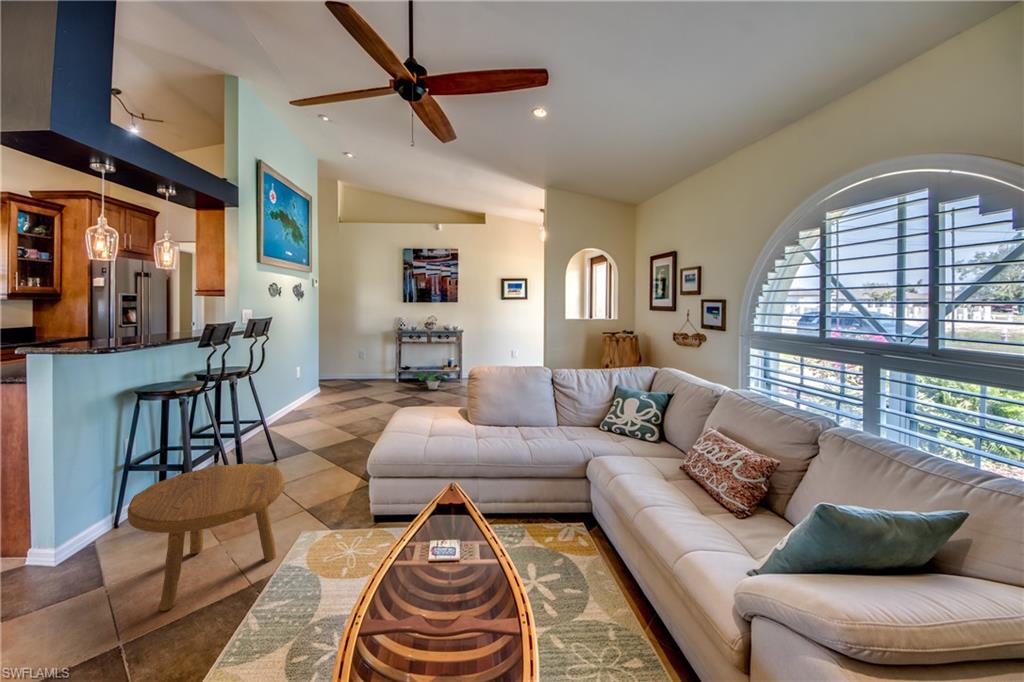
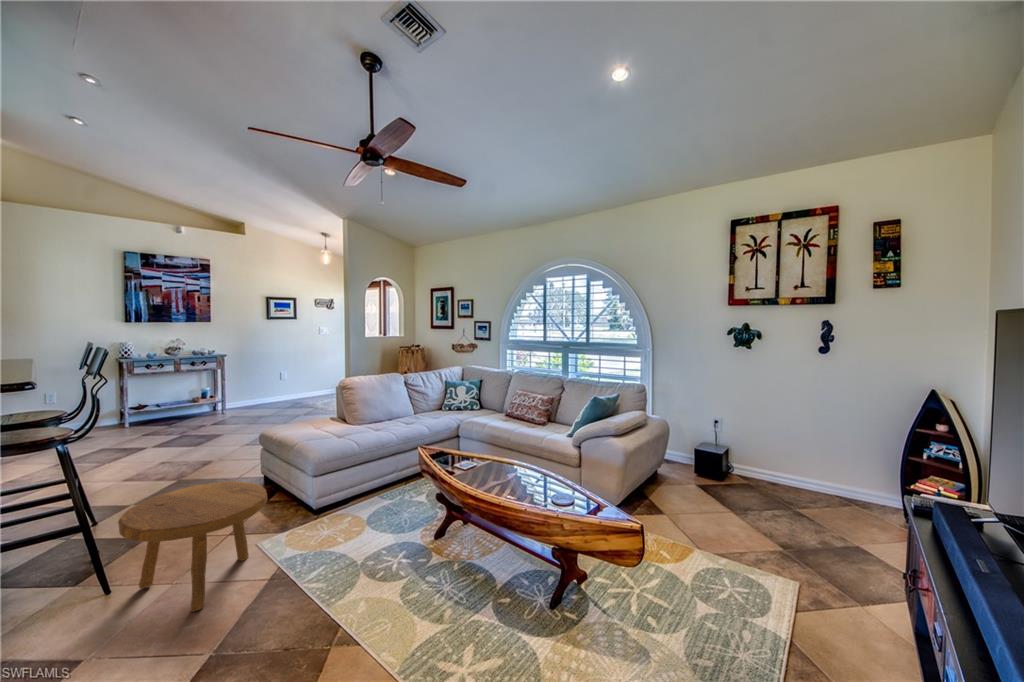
potted plant: present [413,371,450,389] -> none [155,402,212,424]

